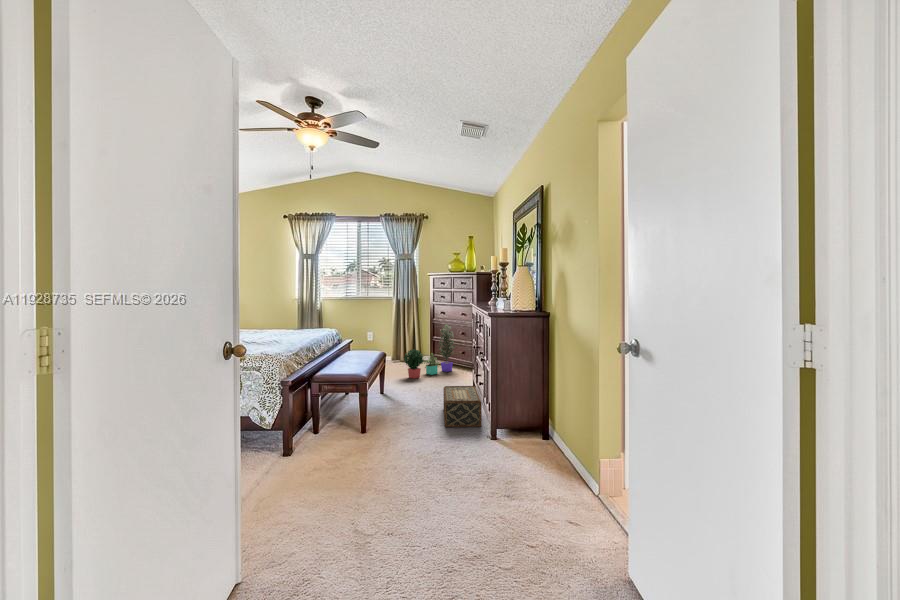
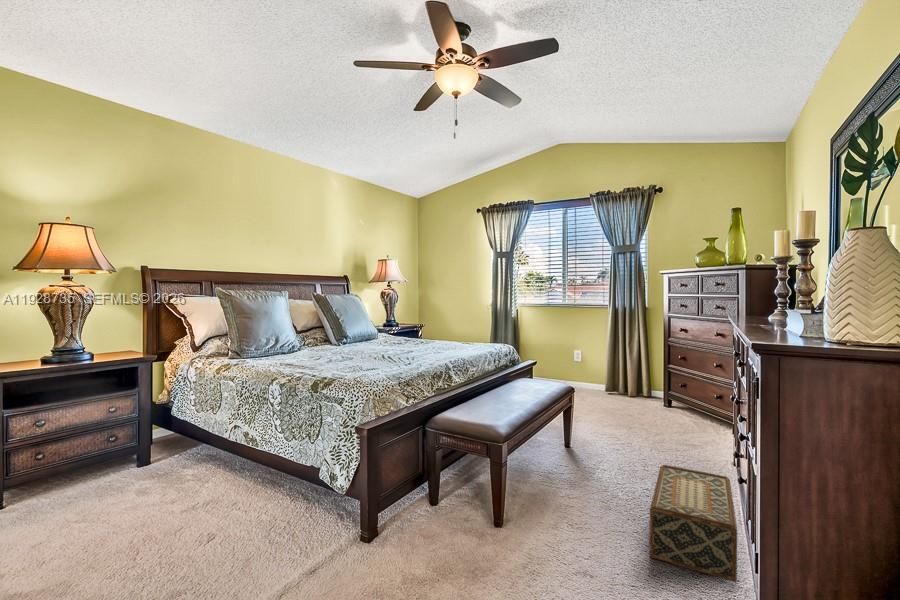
potted plant: present [404,324,455,379] -> none [612,347,705,428]

